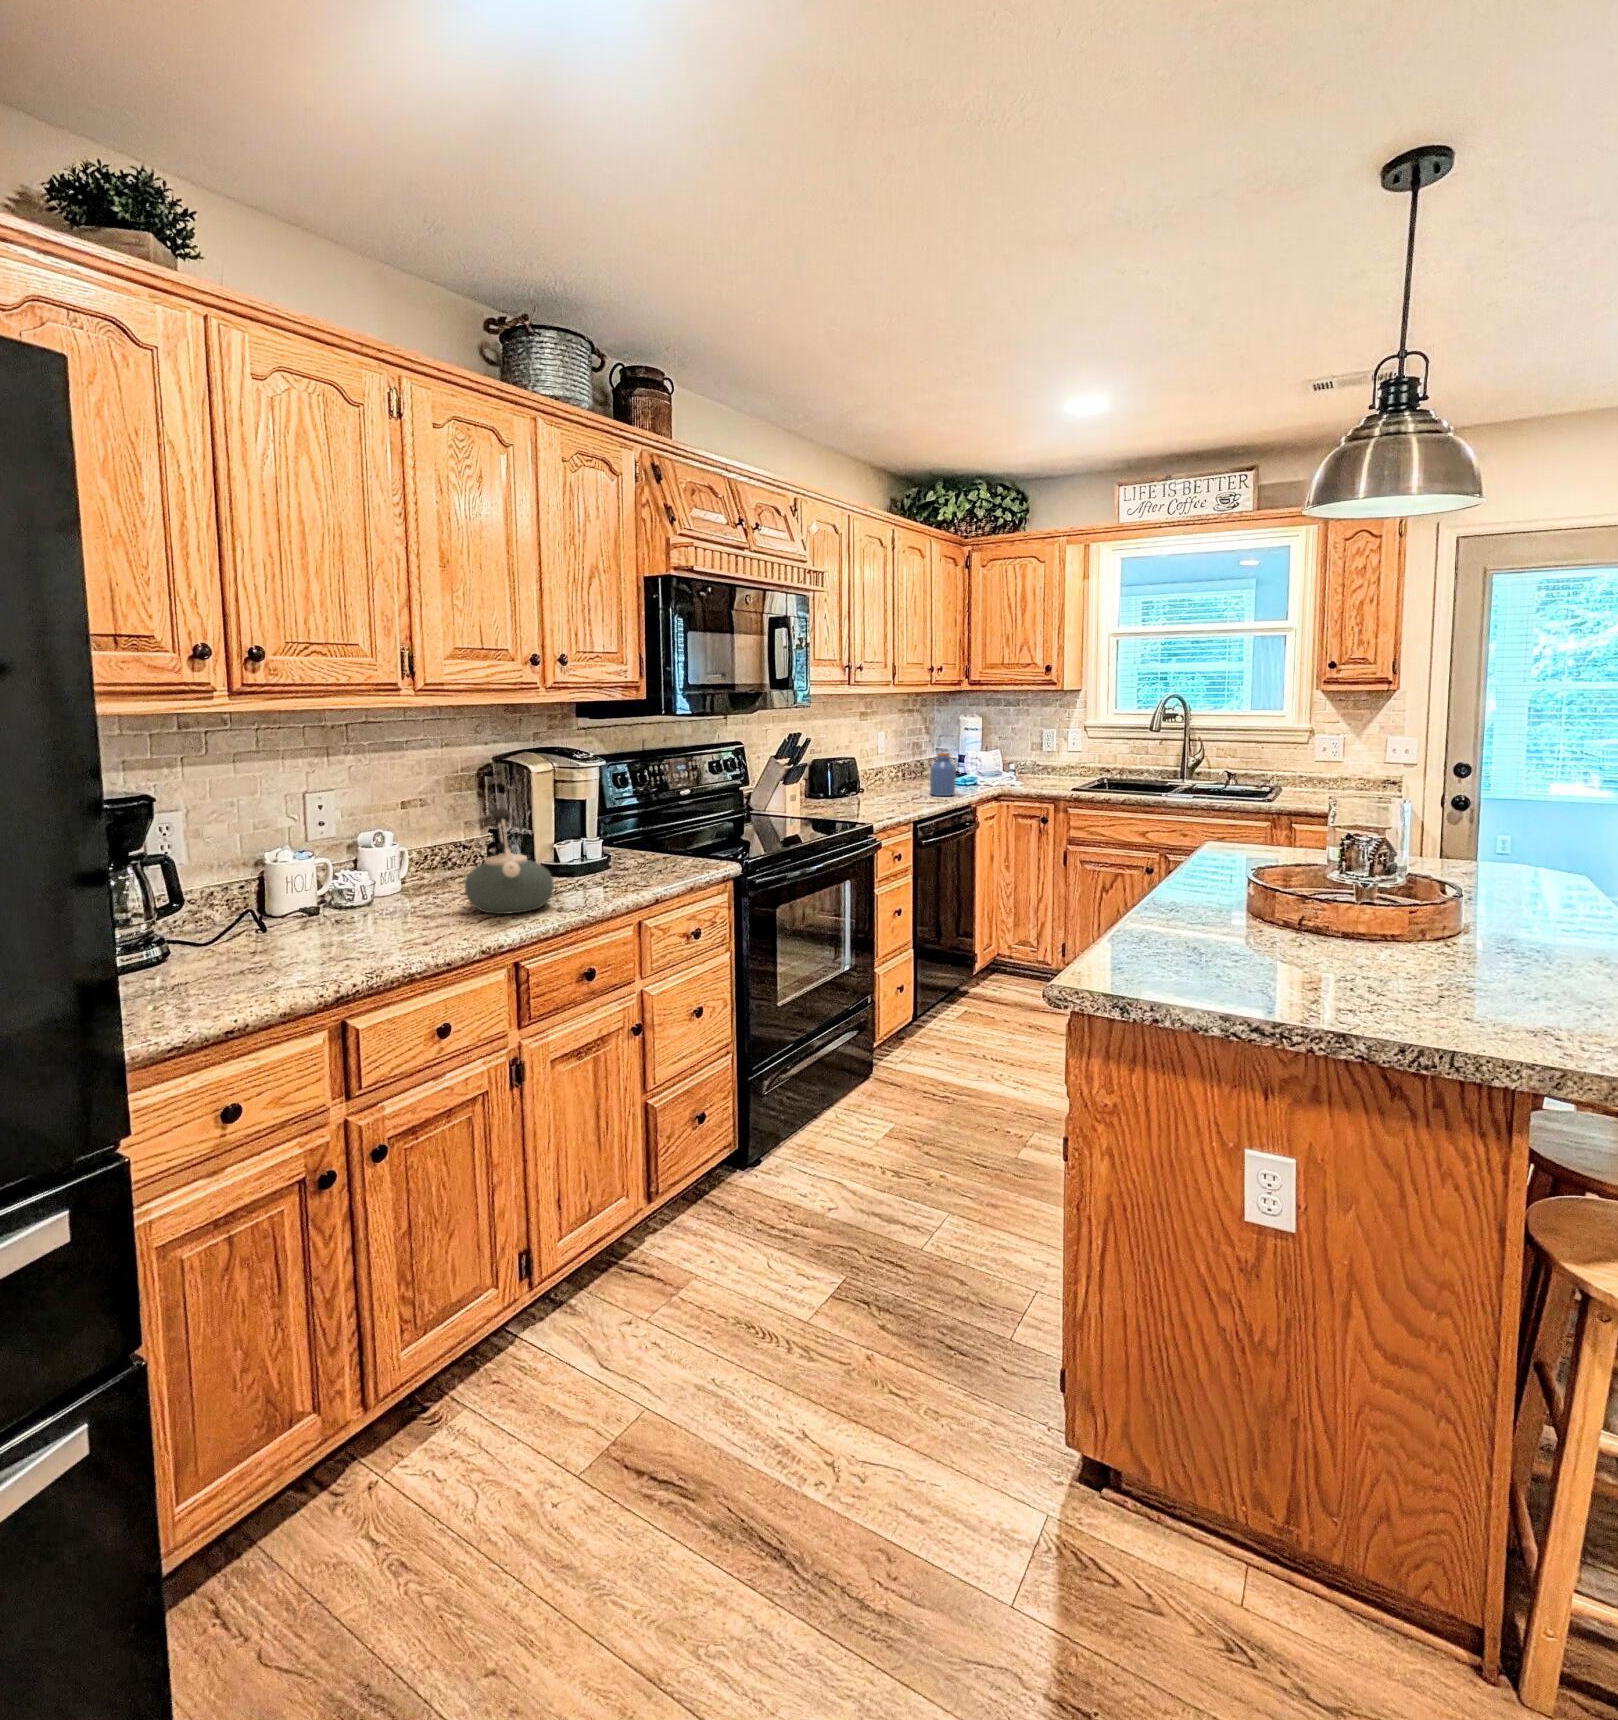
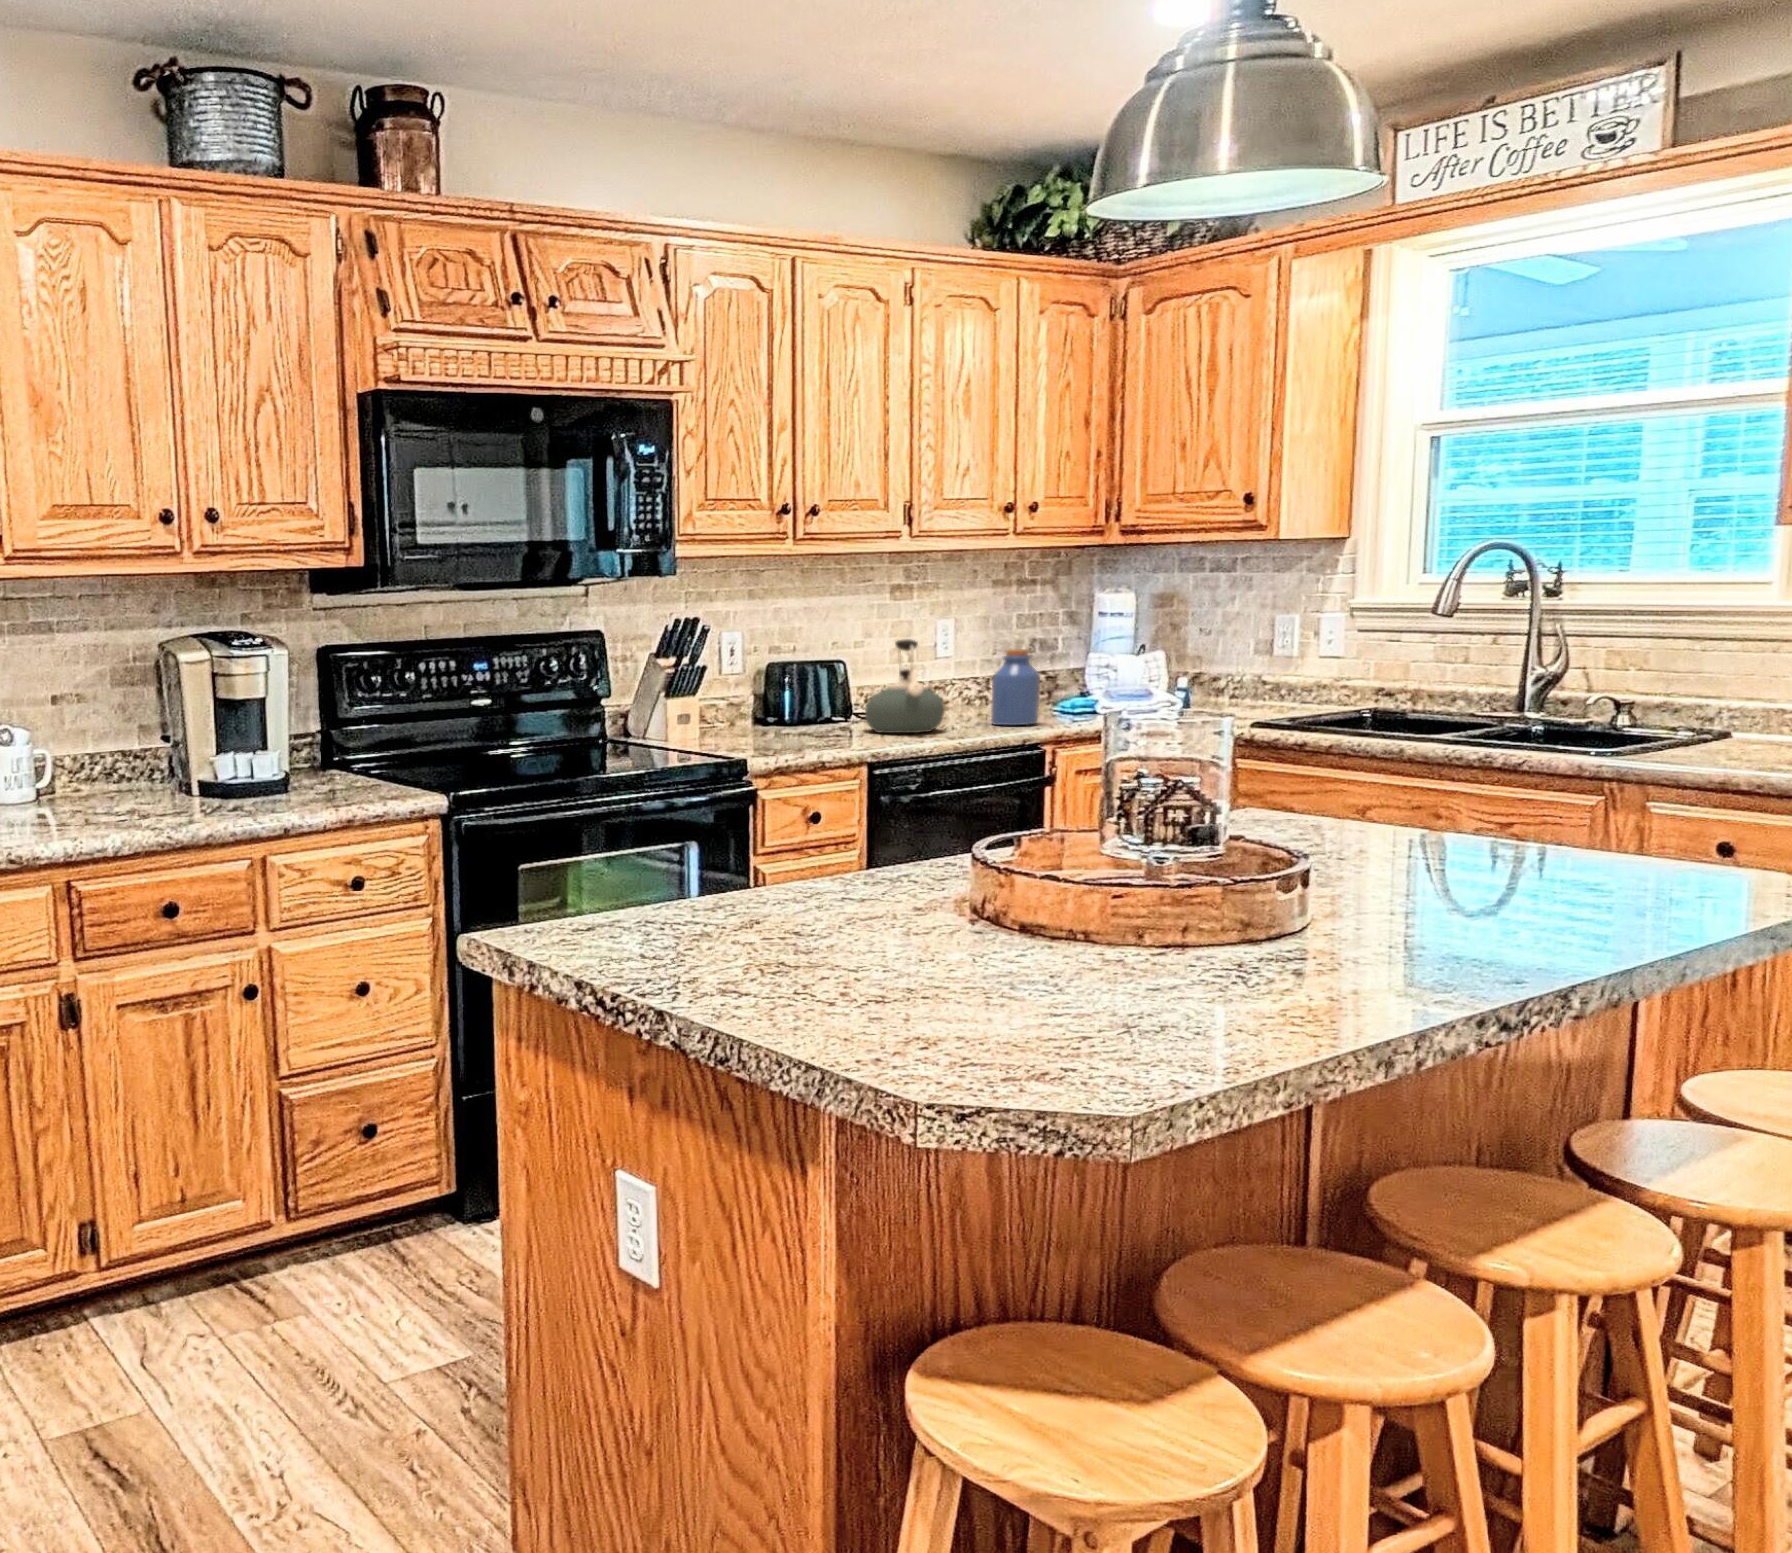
kettle: present [465,808,554,914] -> present [865,639,945,733]

